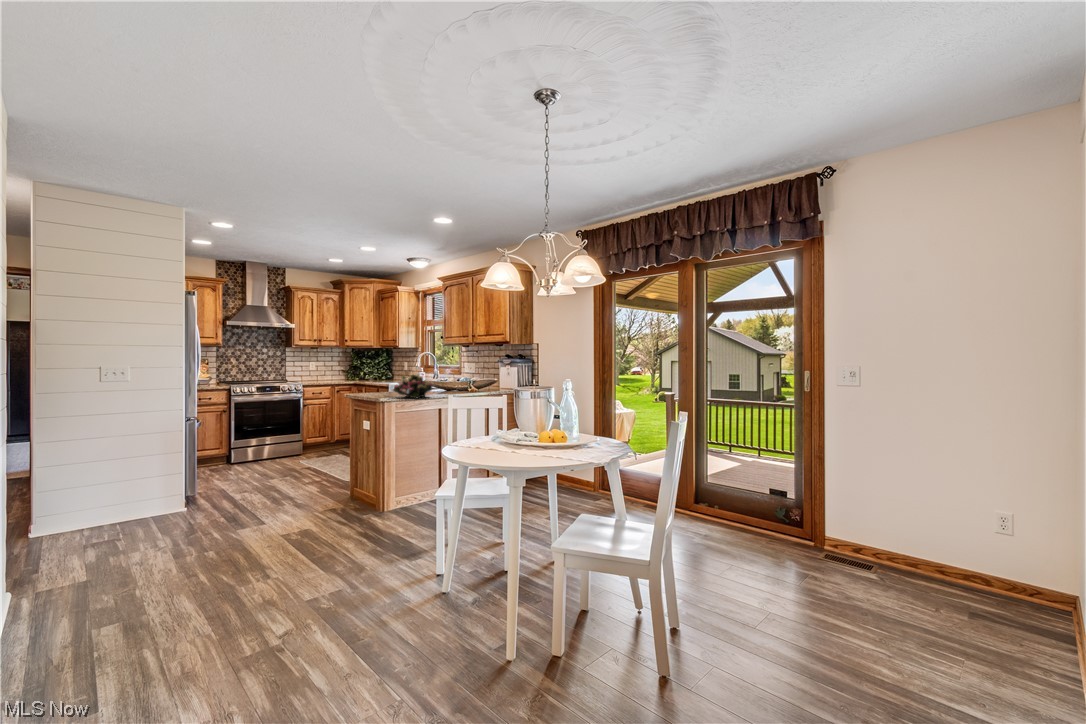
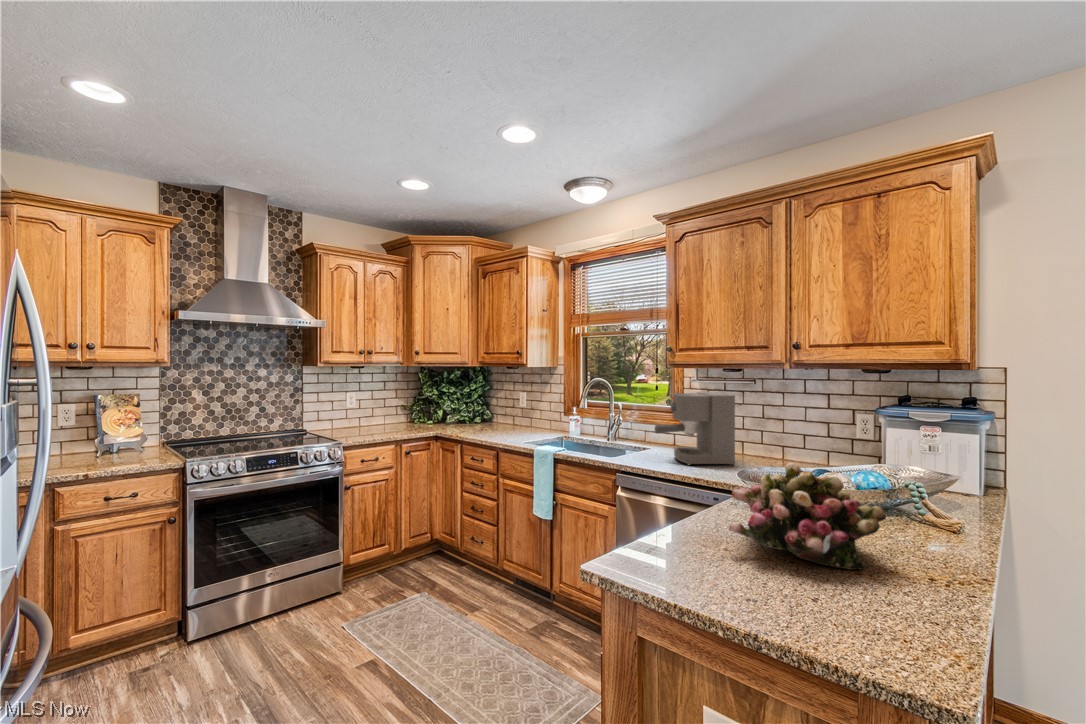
coffee maker: none [433,360,467,390] -> present [655,392,735,465]

